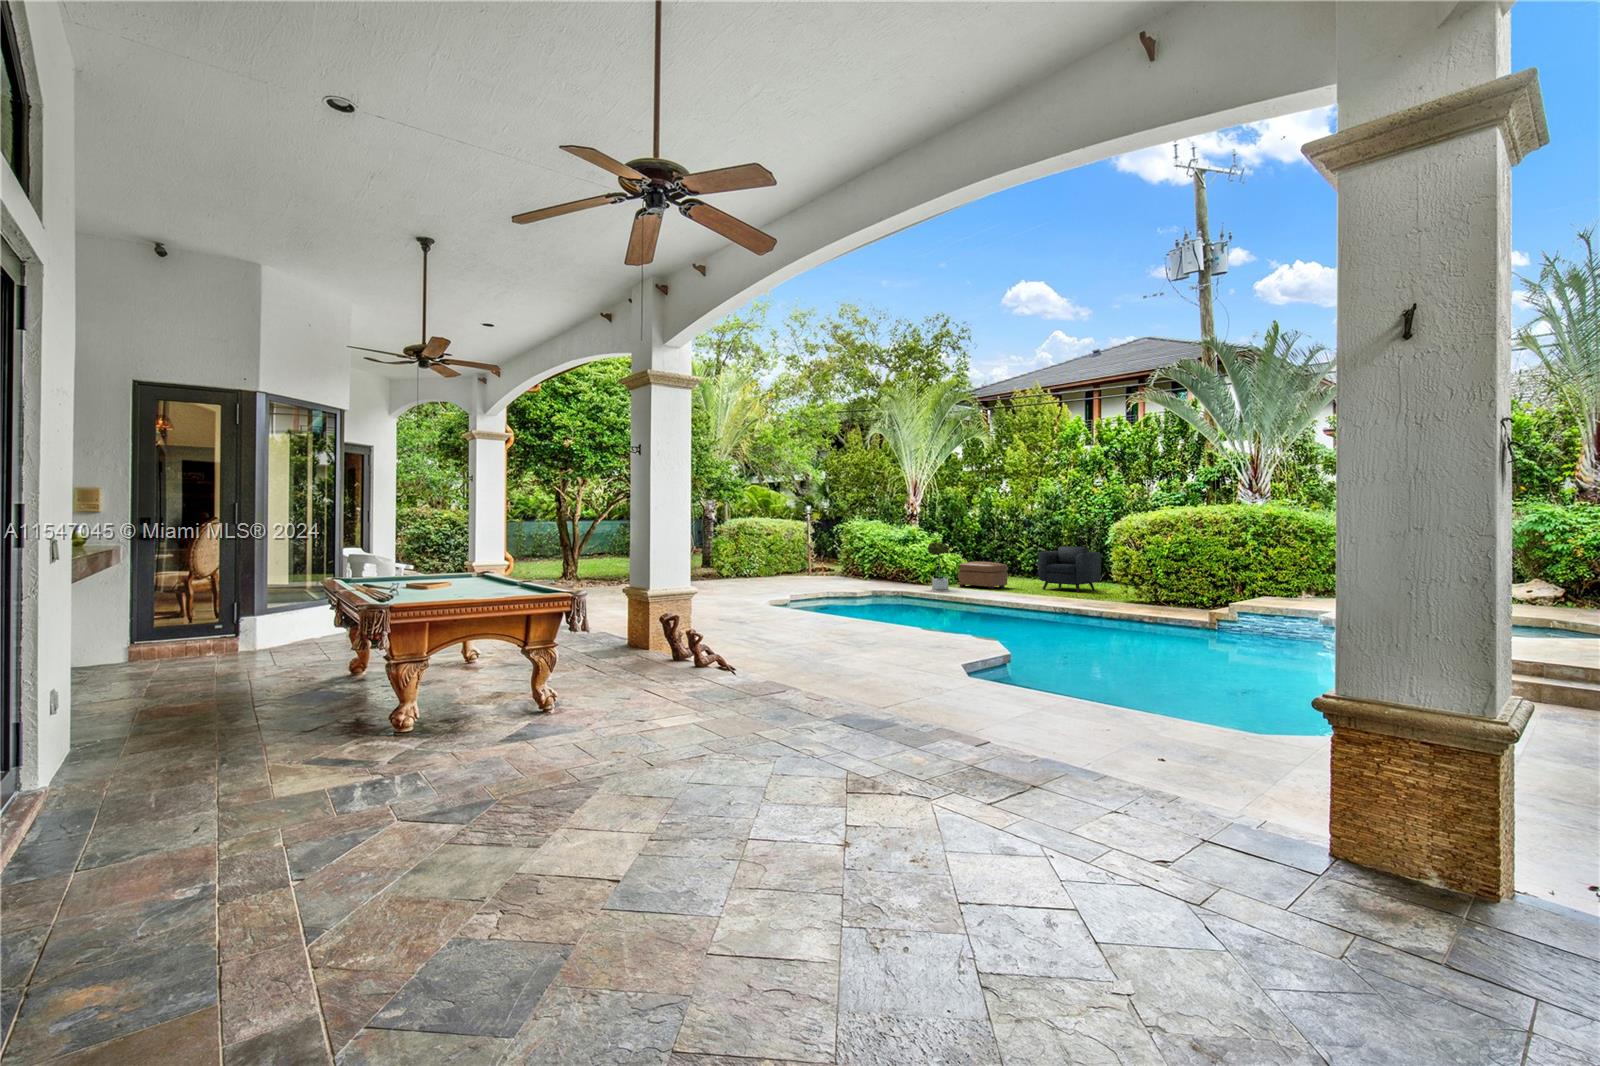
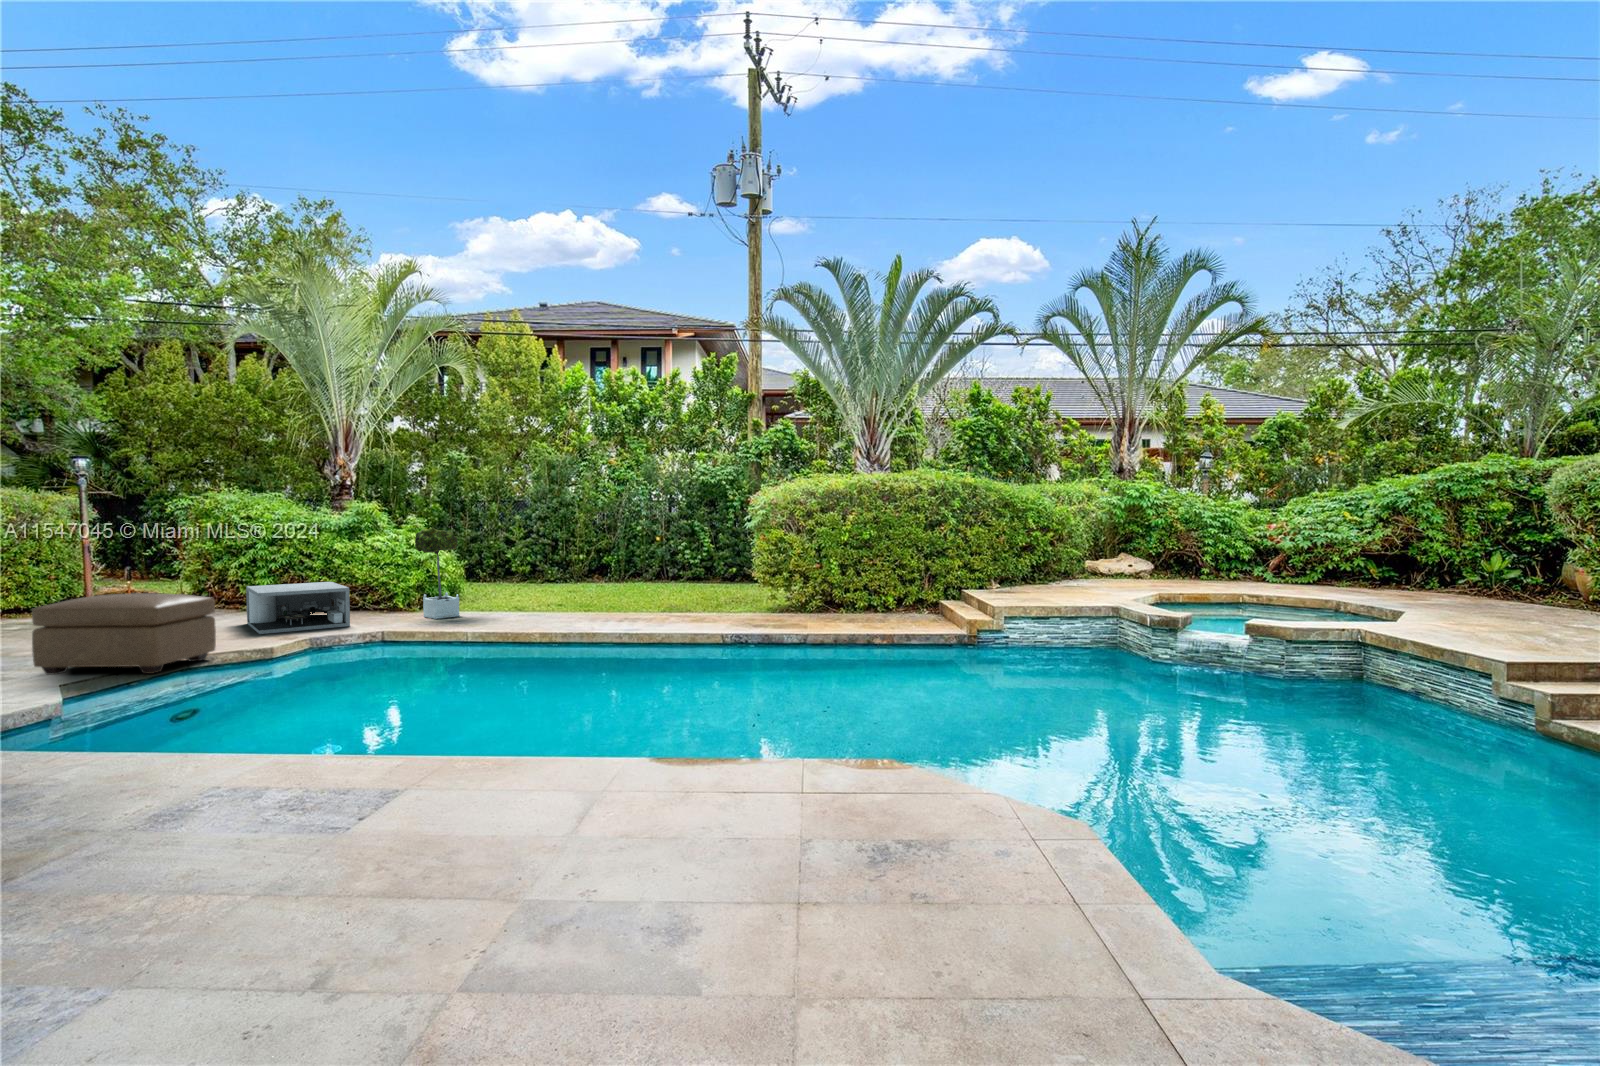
armchair: present [1038,546,1101,592] -> none [600,530,686,600]
ottoman: present [957,562,1007,589] -> present [32,593,216,675]
coffee table: none [858,567,896,589] -> present [246,582,350,634]

